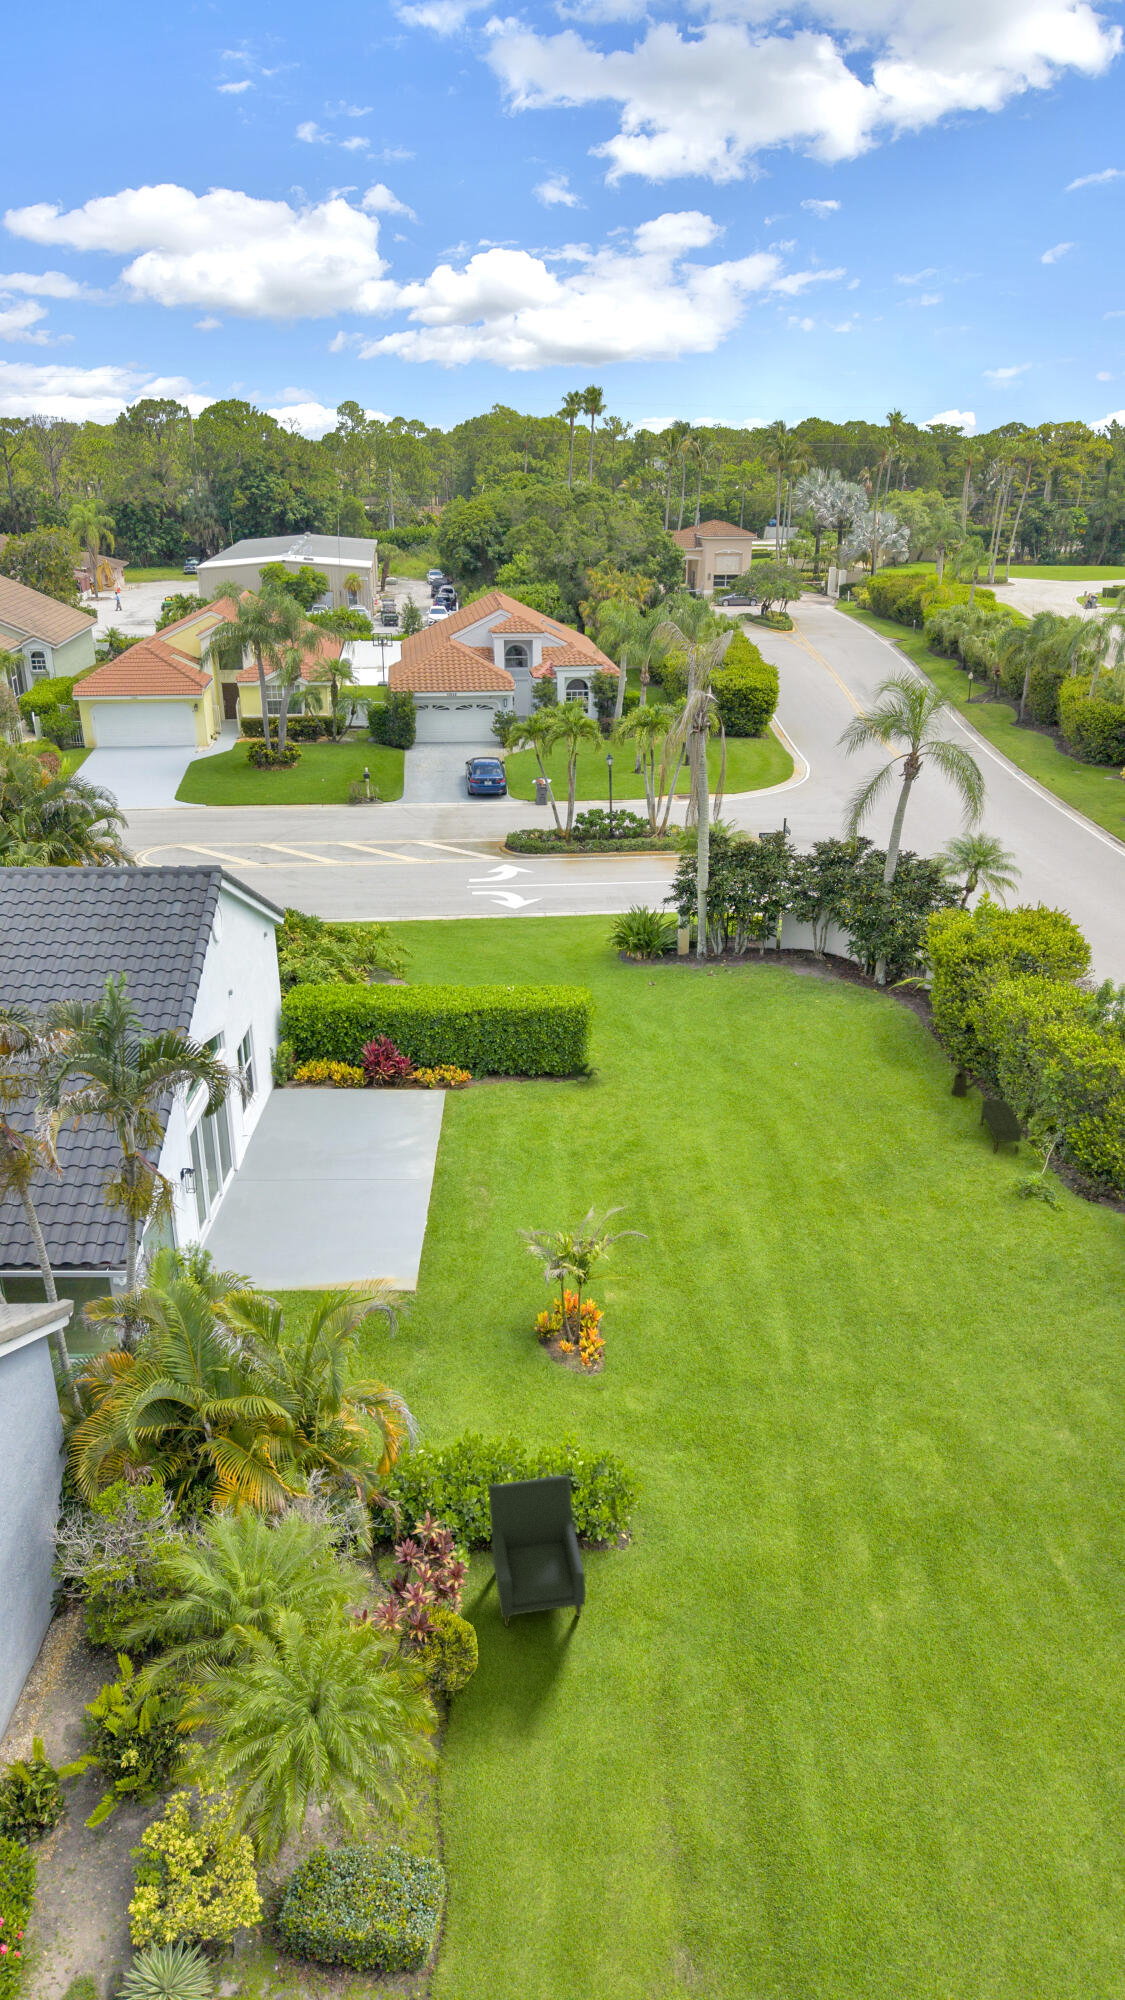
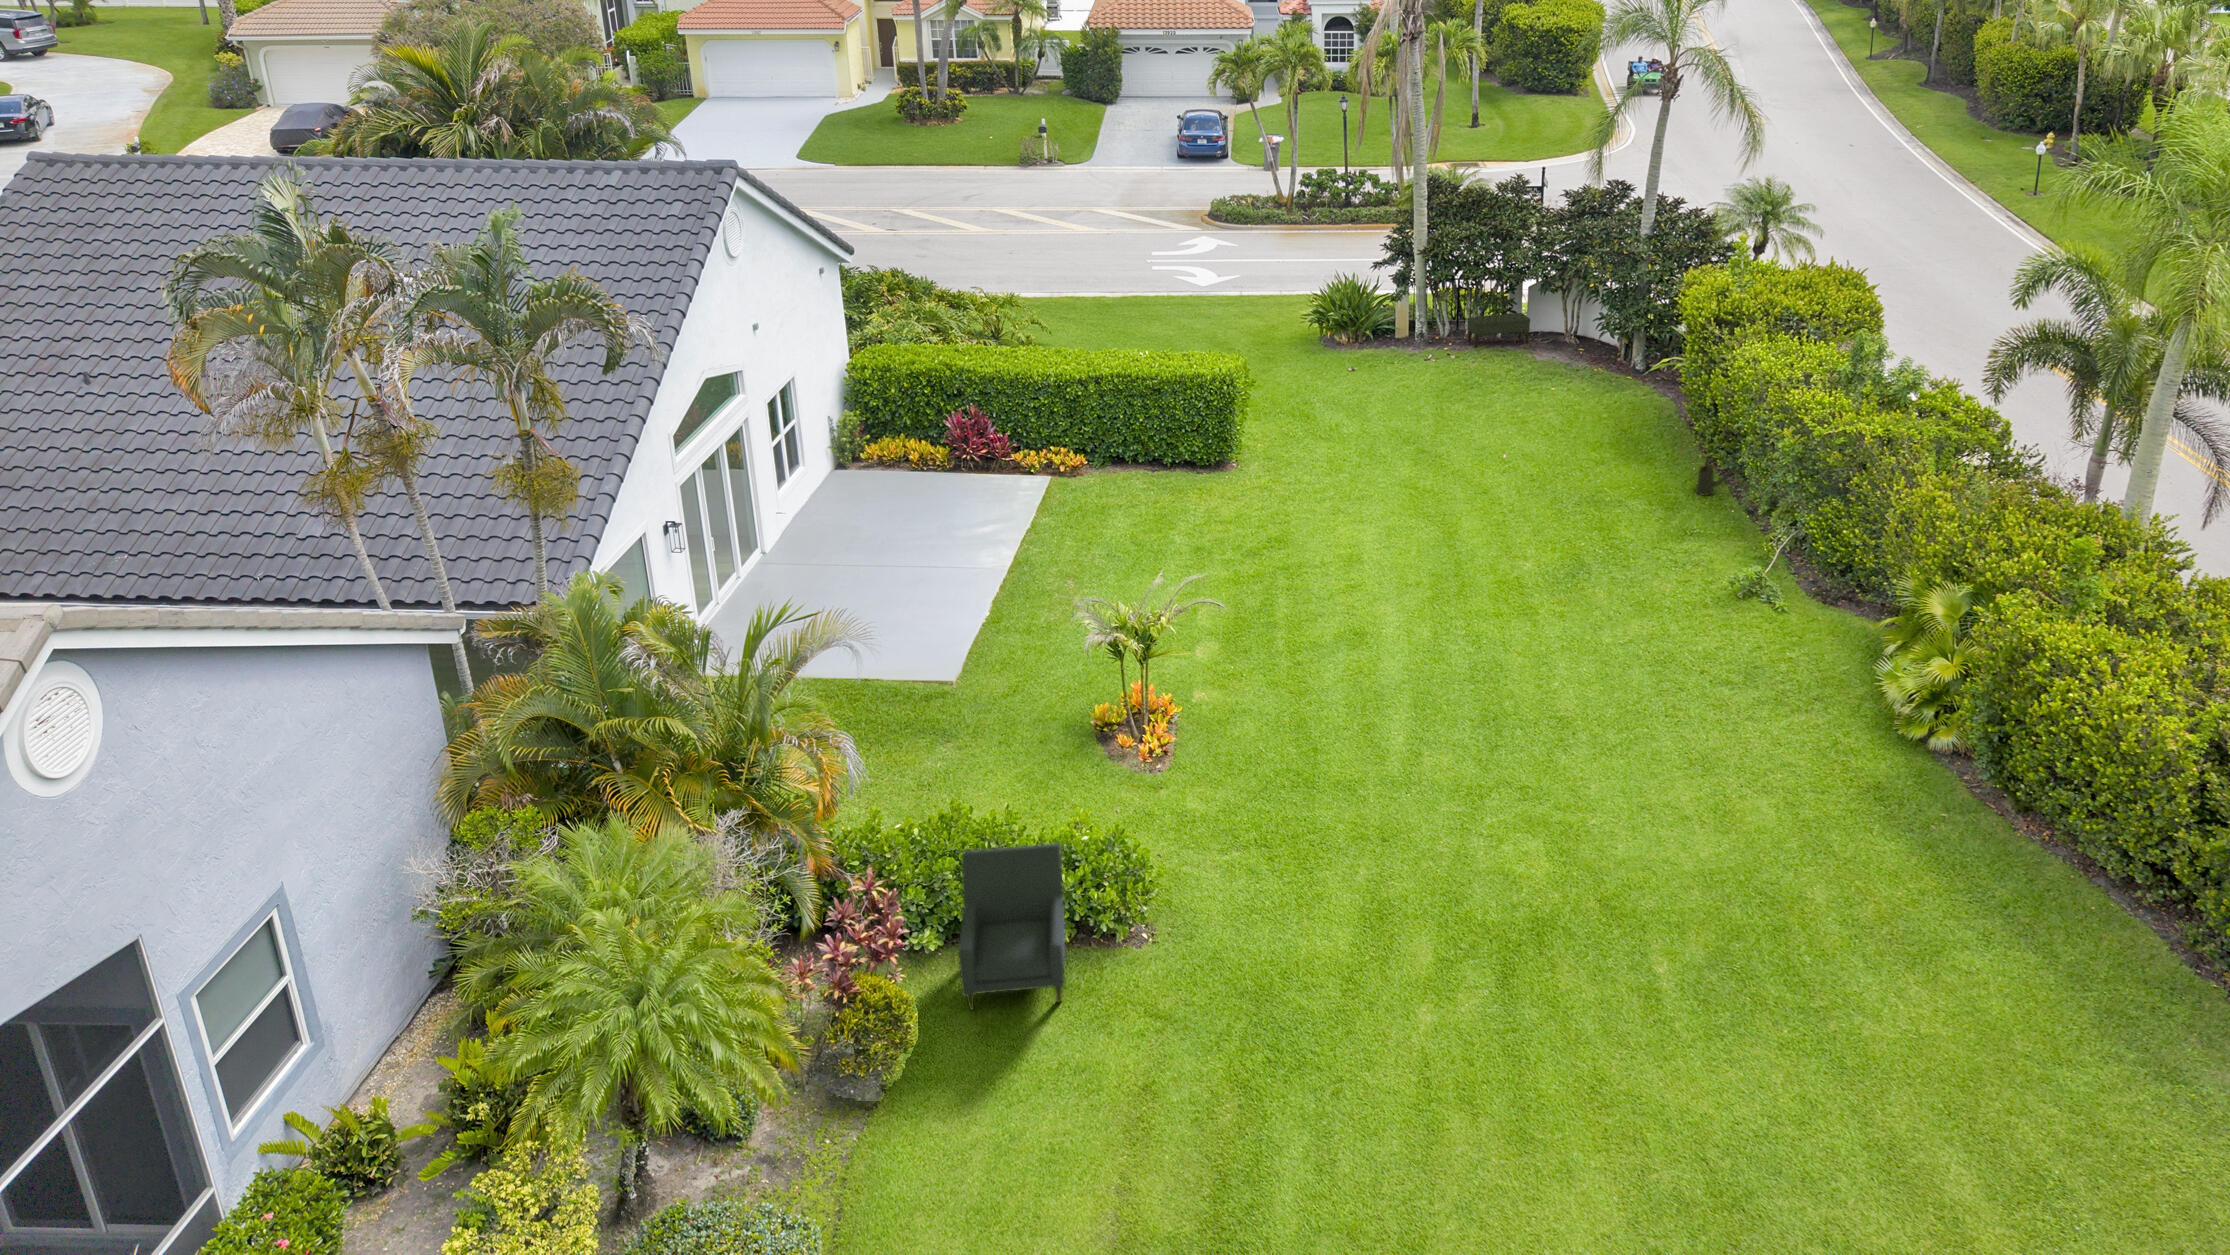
potted plant: present [571,1063,599,1082] -> none [1213,449,1252,472]
bench: present [980,1100,1022,1154] -> present [1467,313,1530,348]

